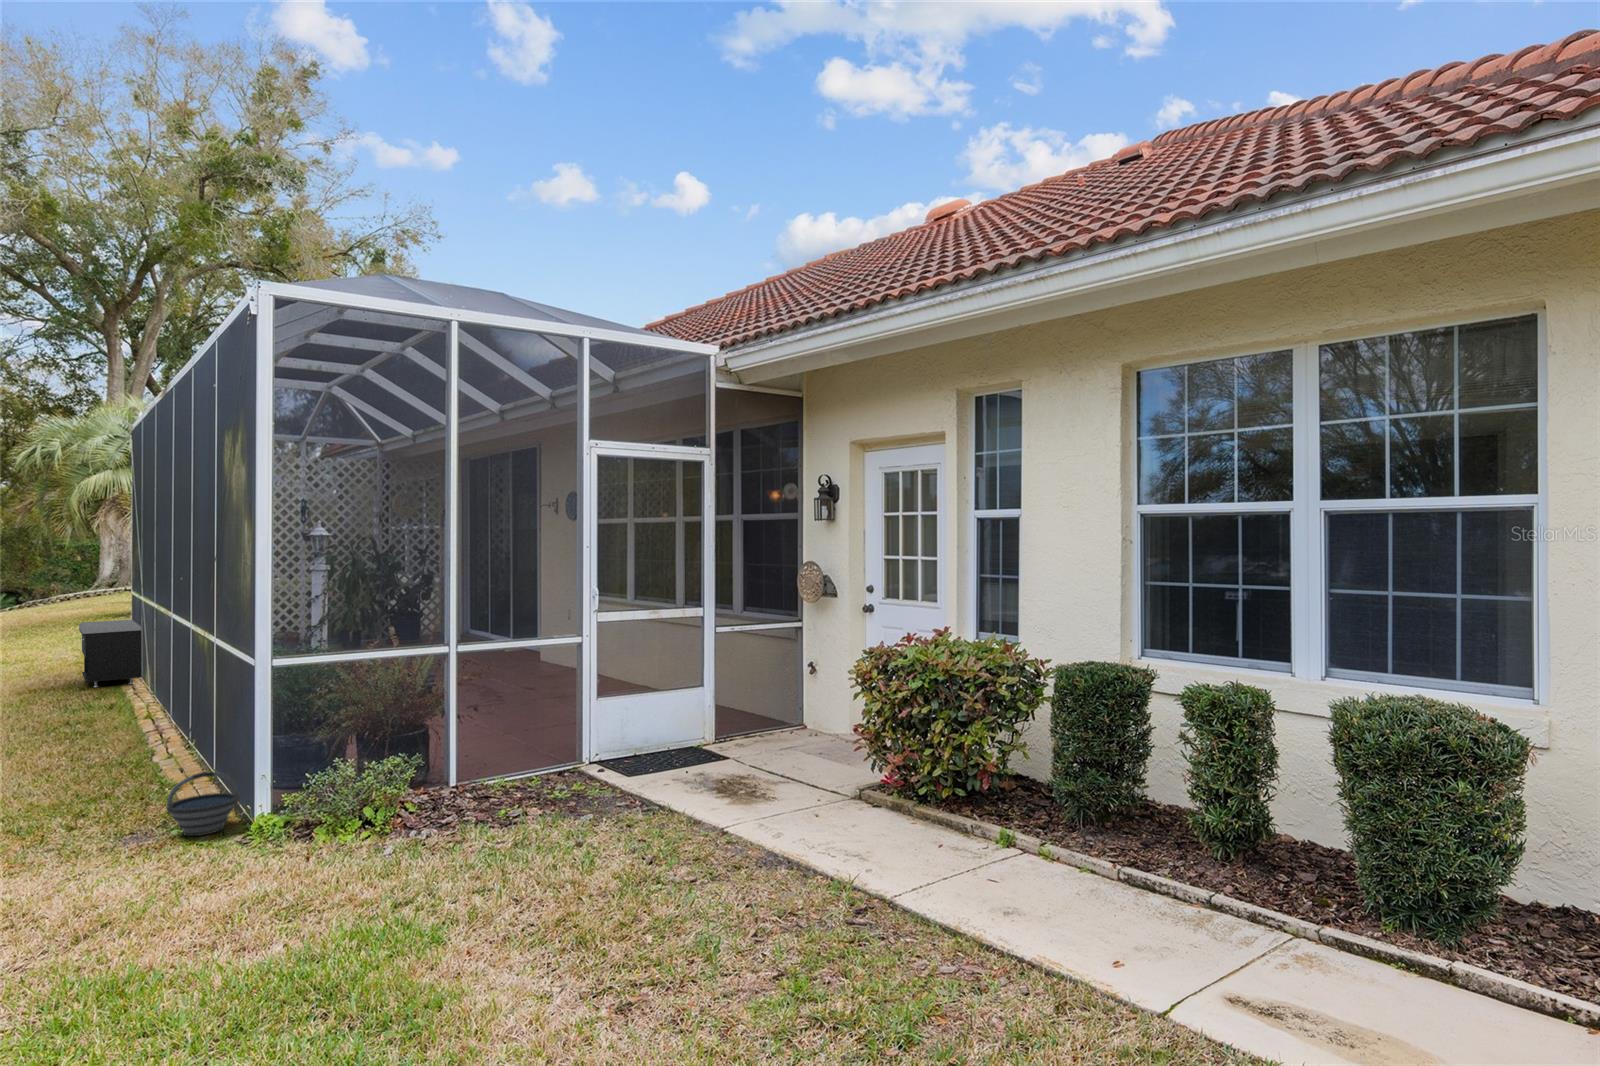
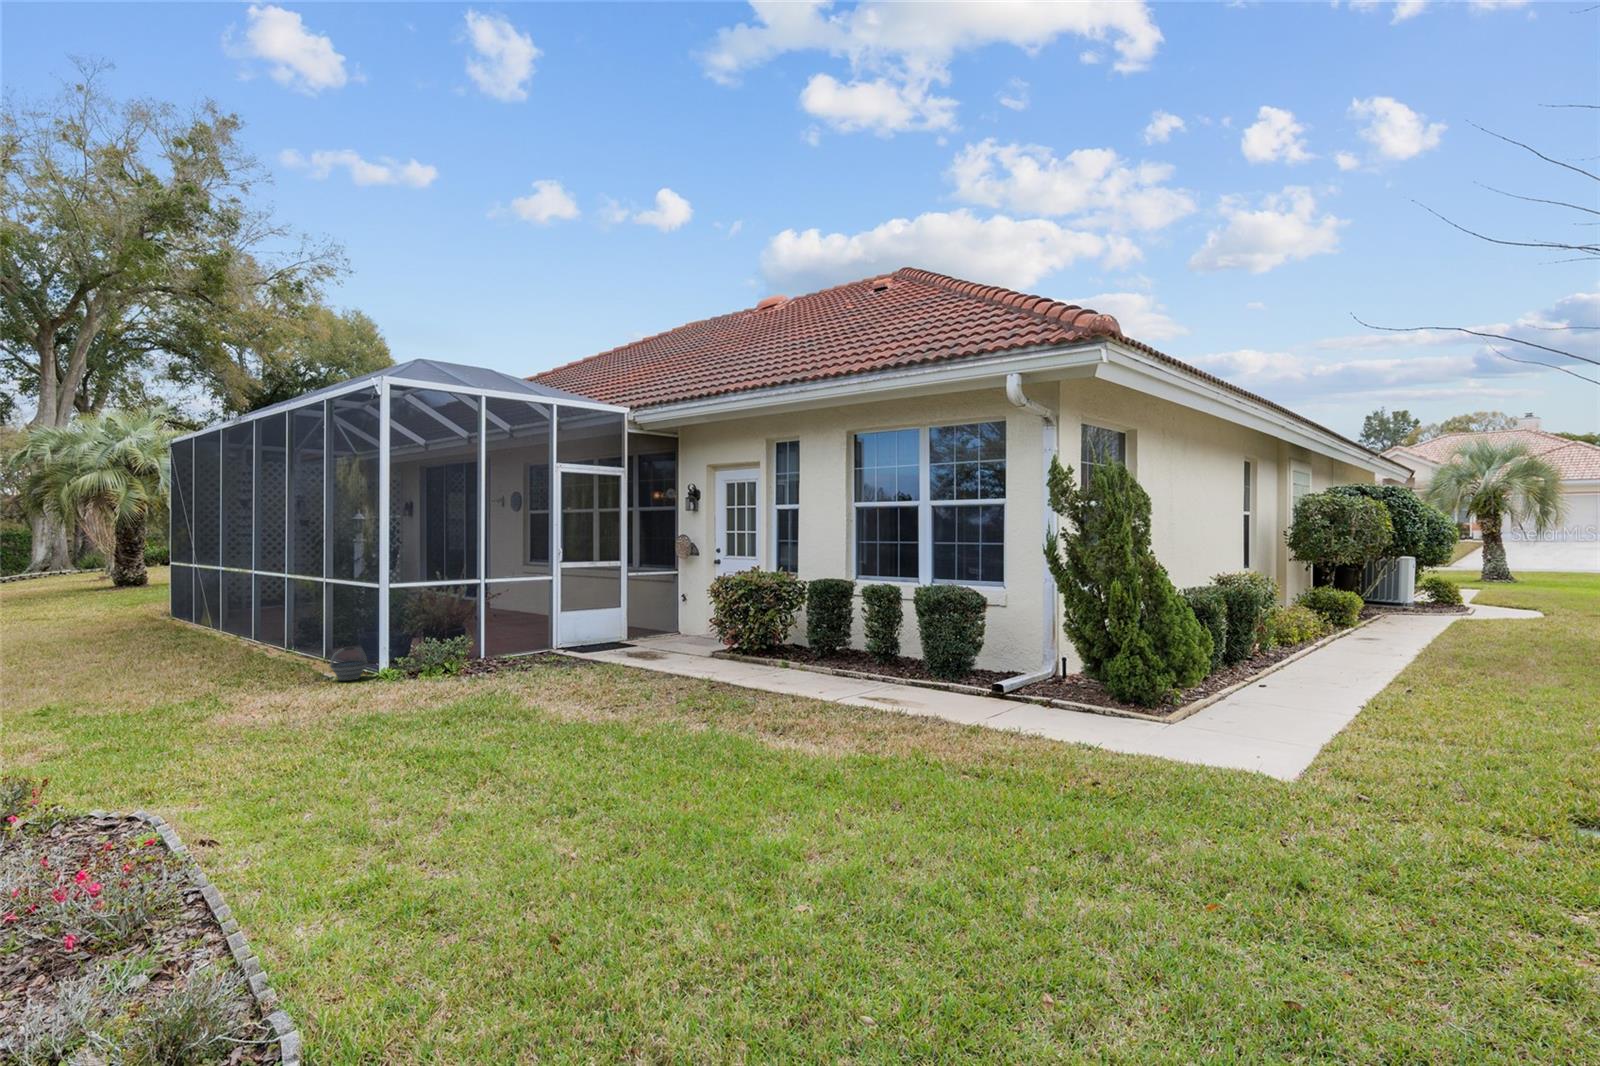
storage bench: present [79,620,142,687] -> none [128,582,186,629]

